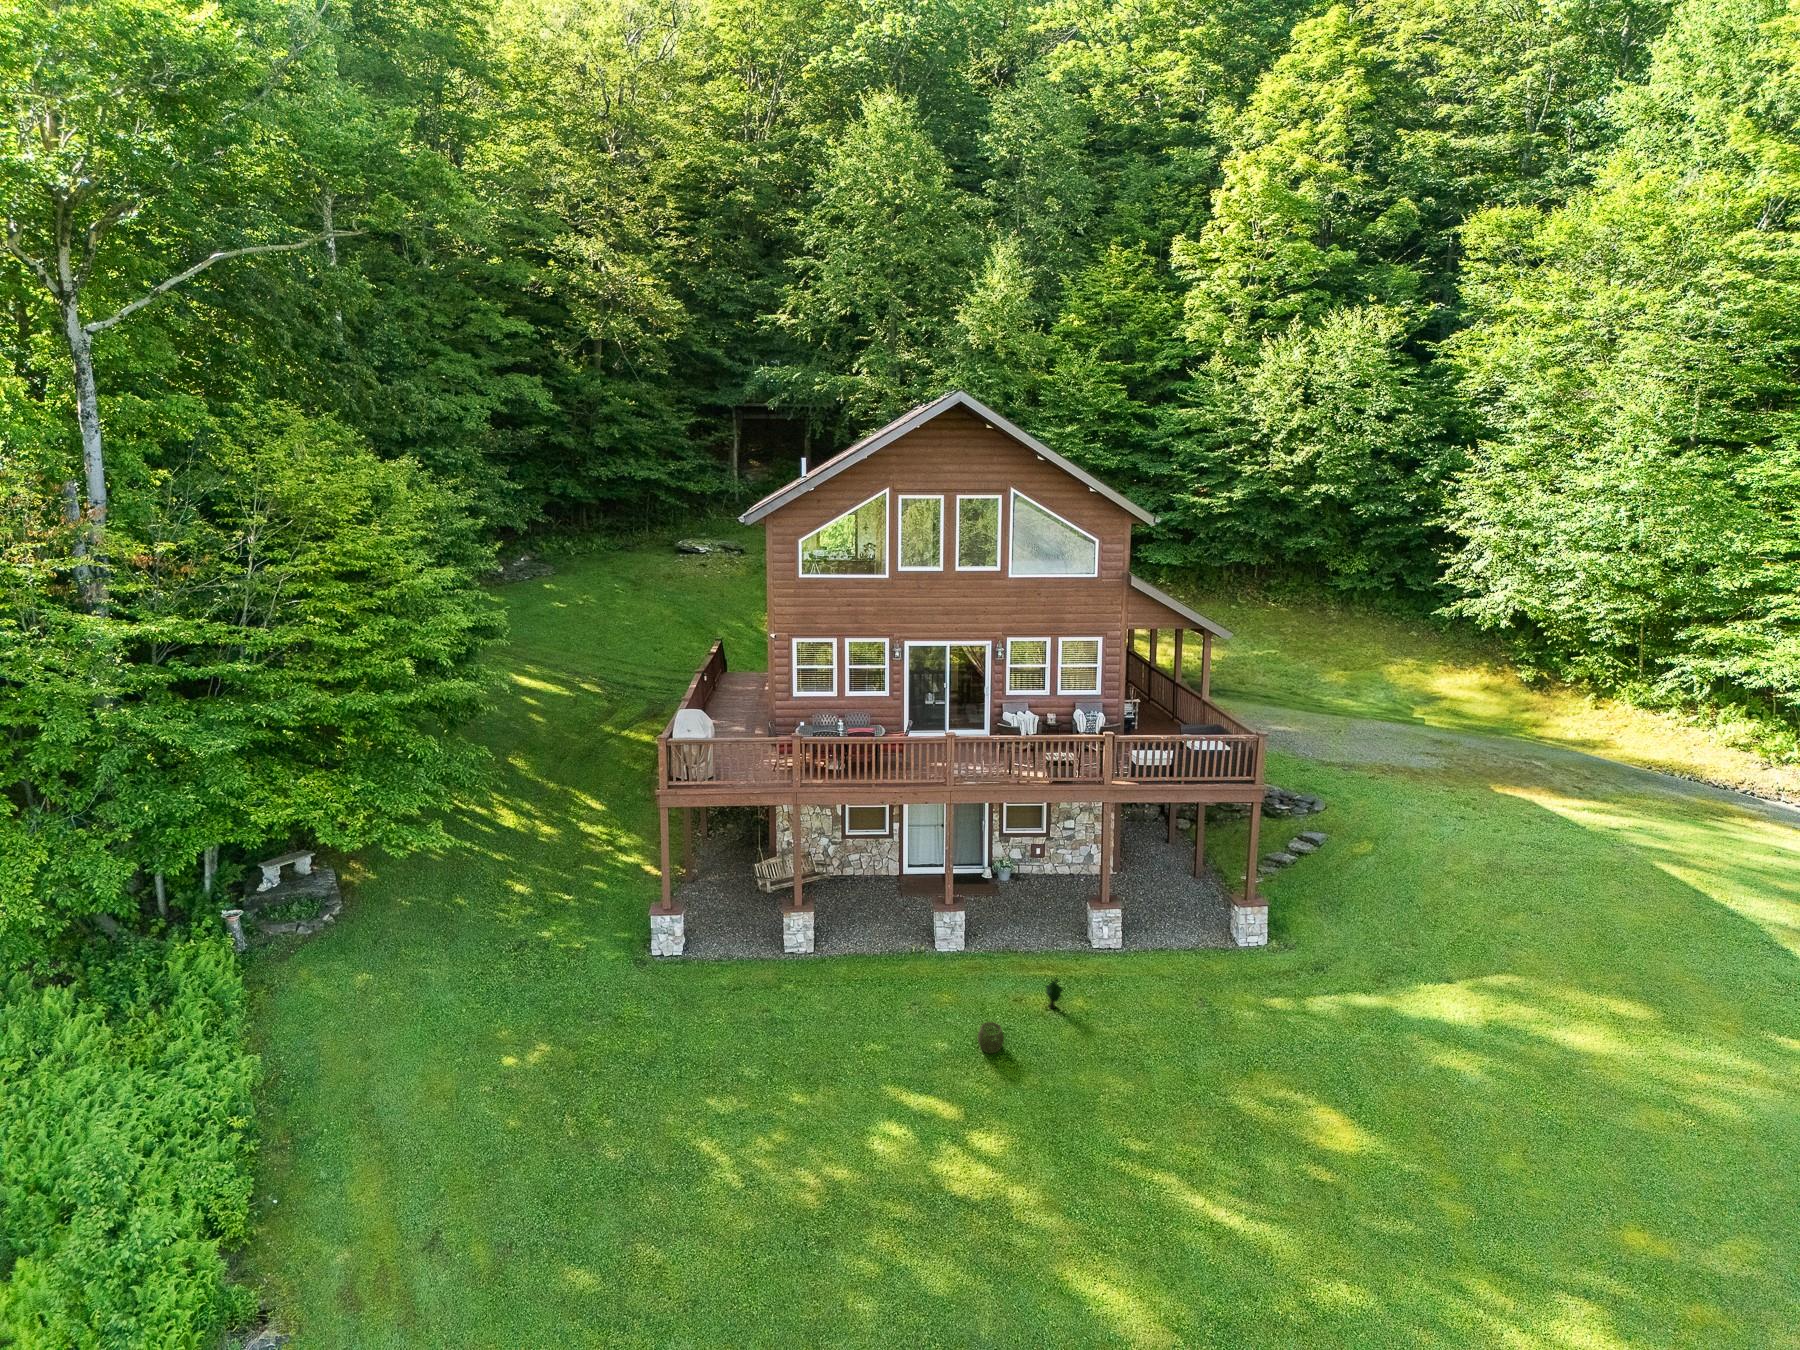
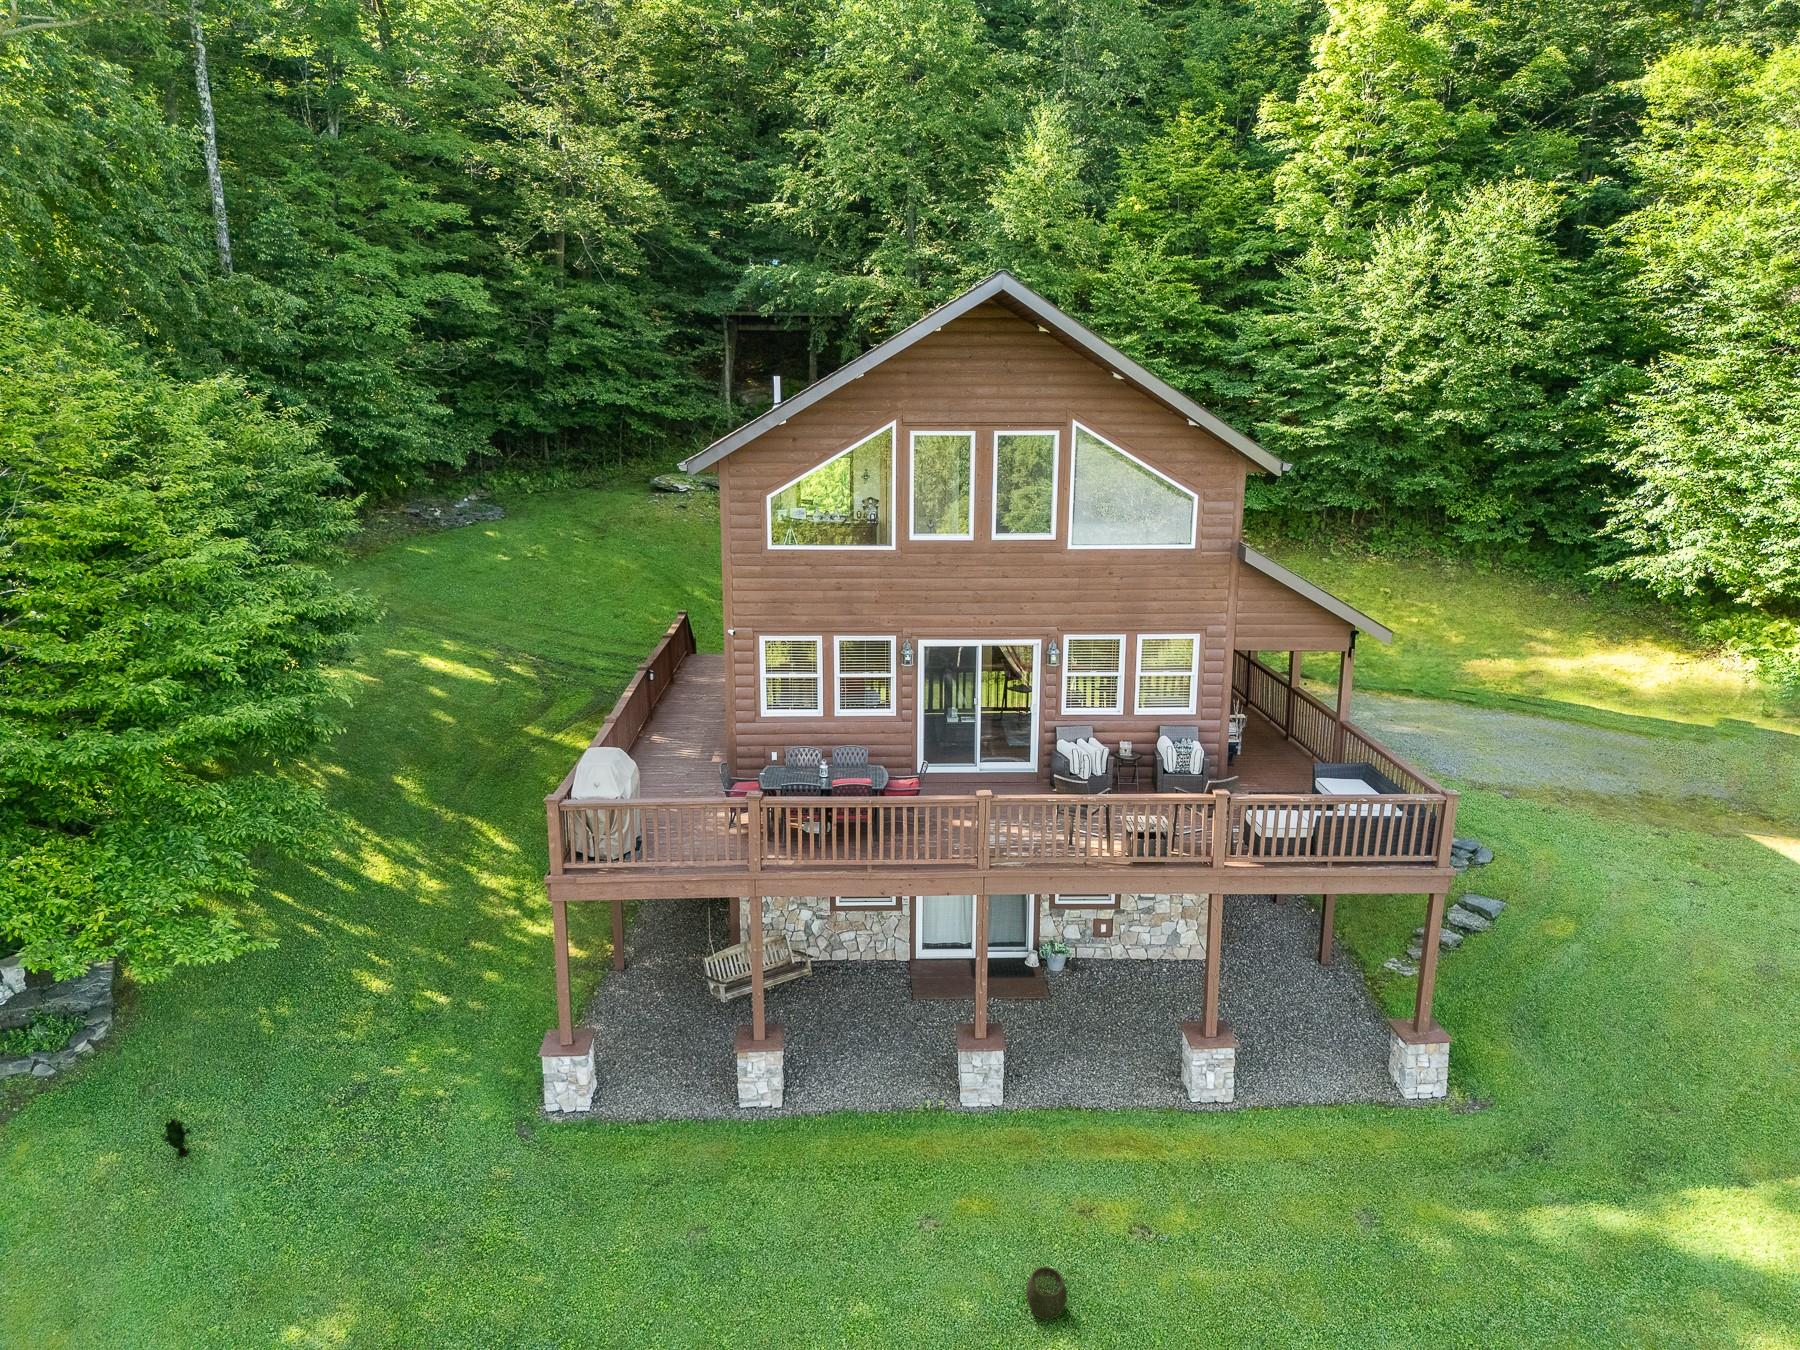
decorative plant: present [1046,978,1063,1009] -> present [162,1119,192,1157]

